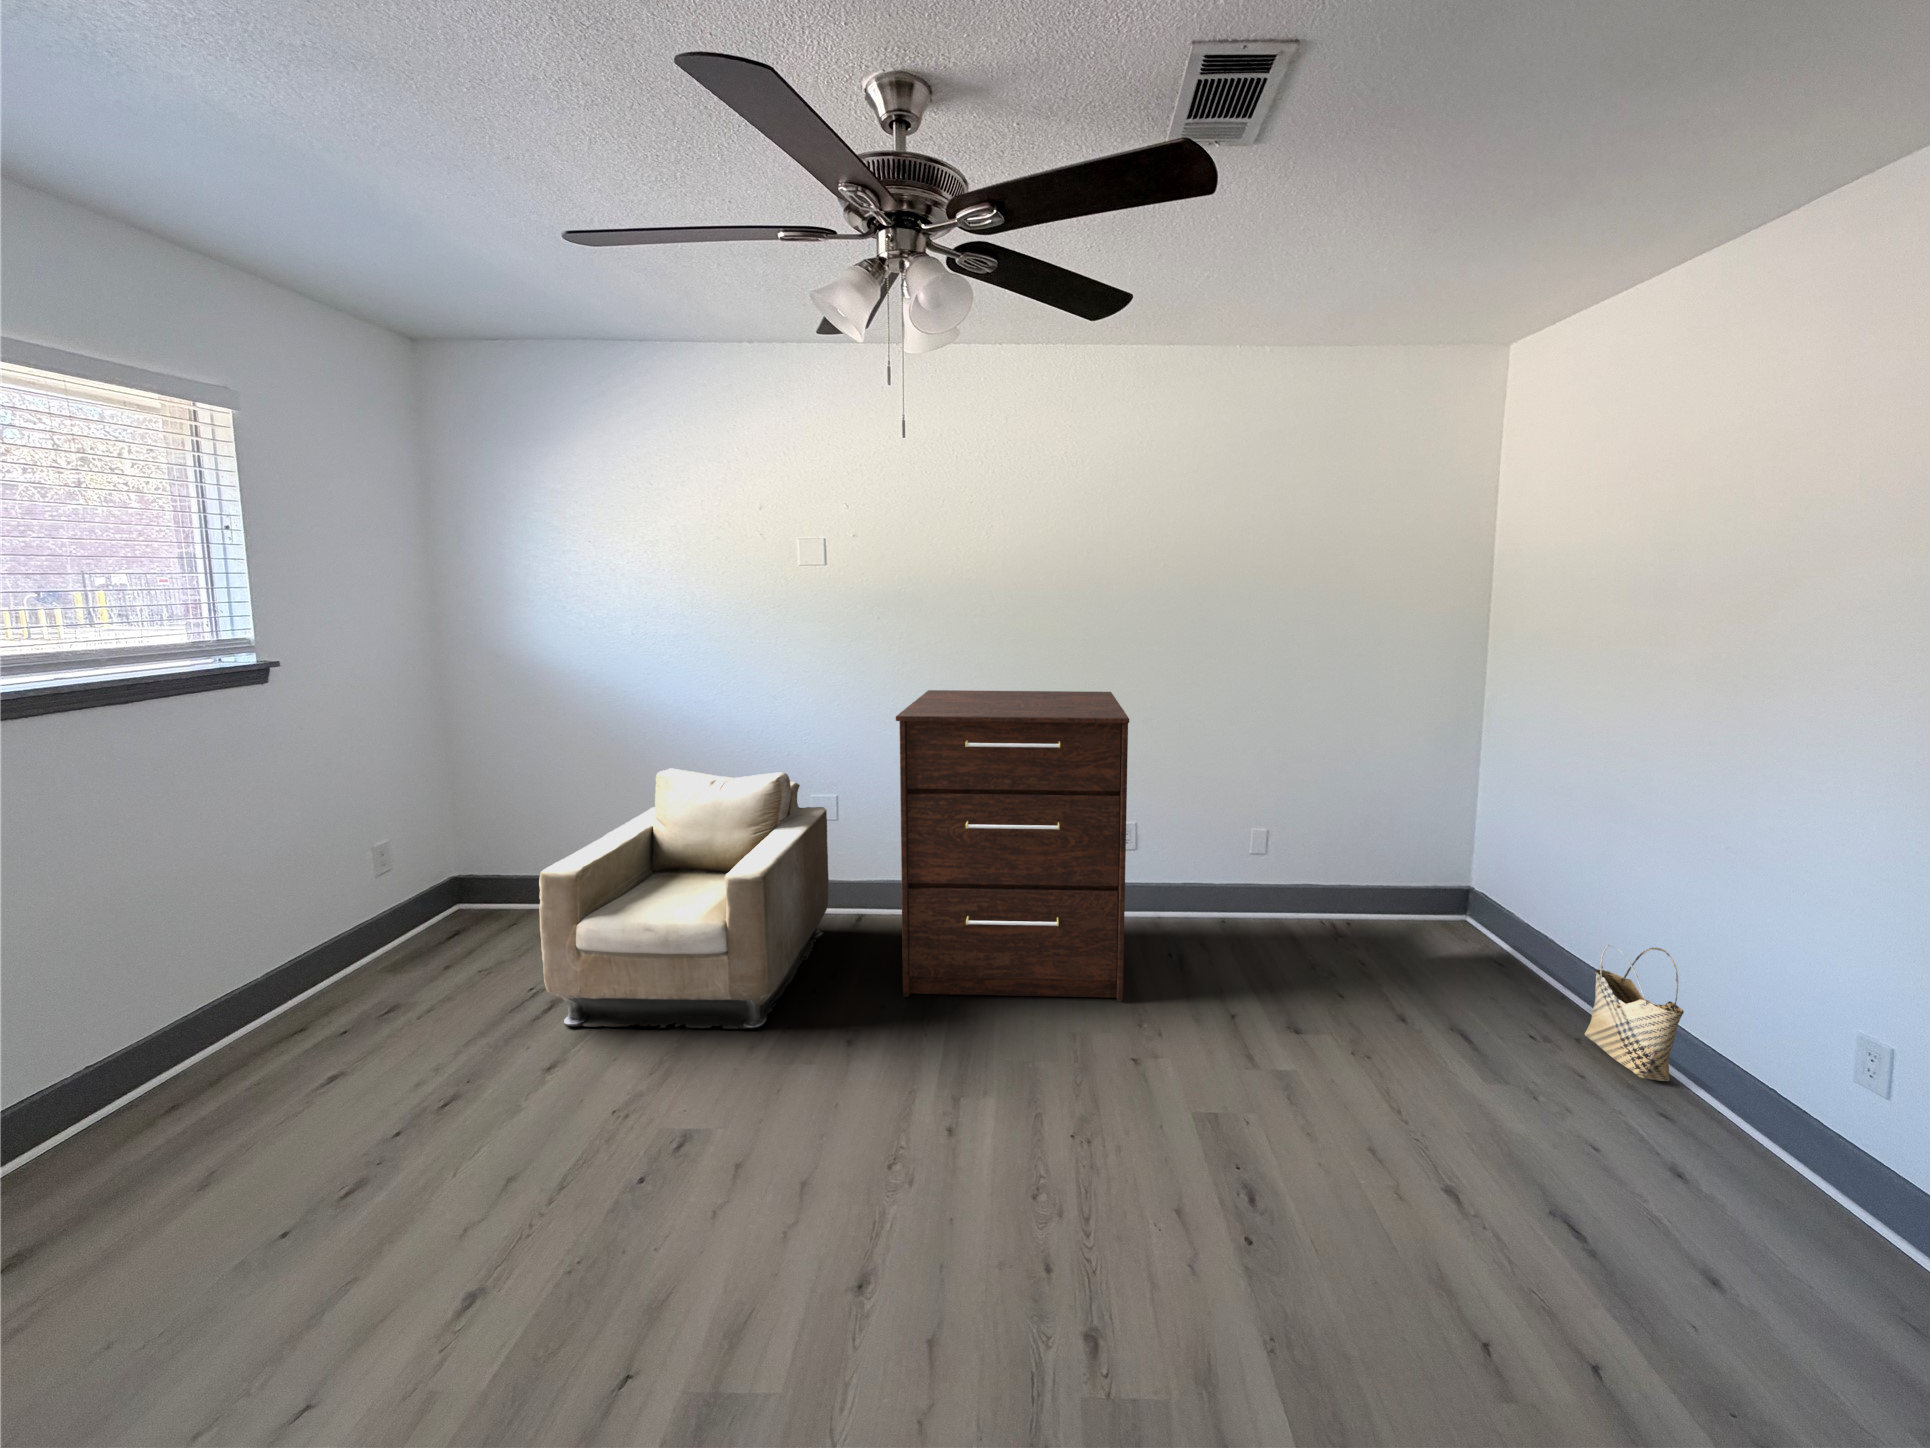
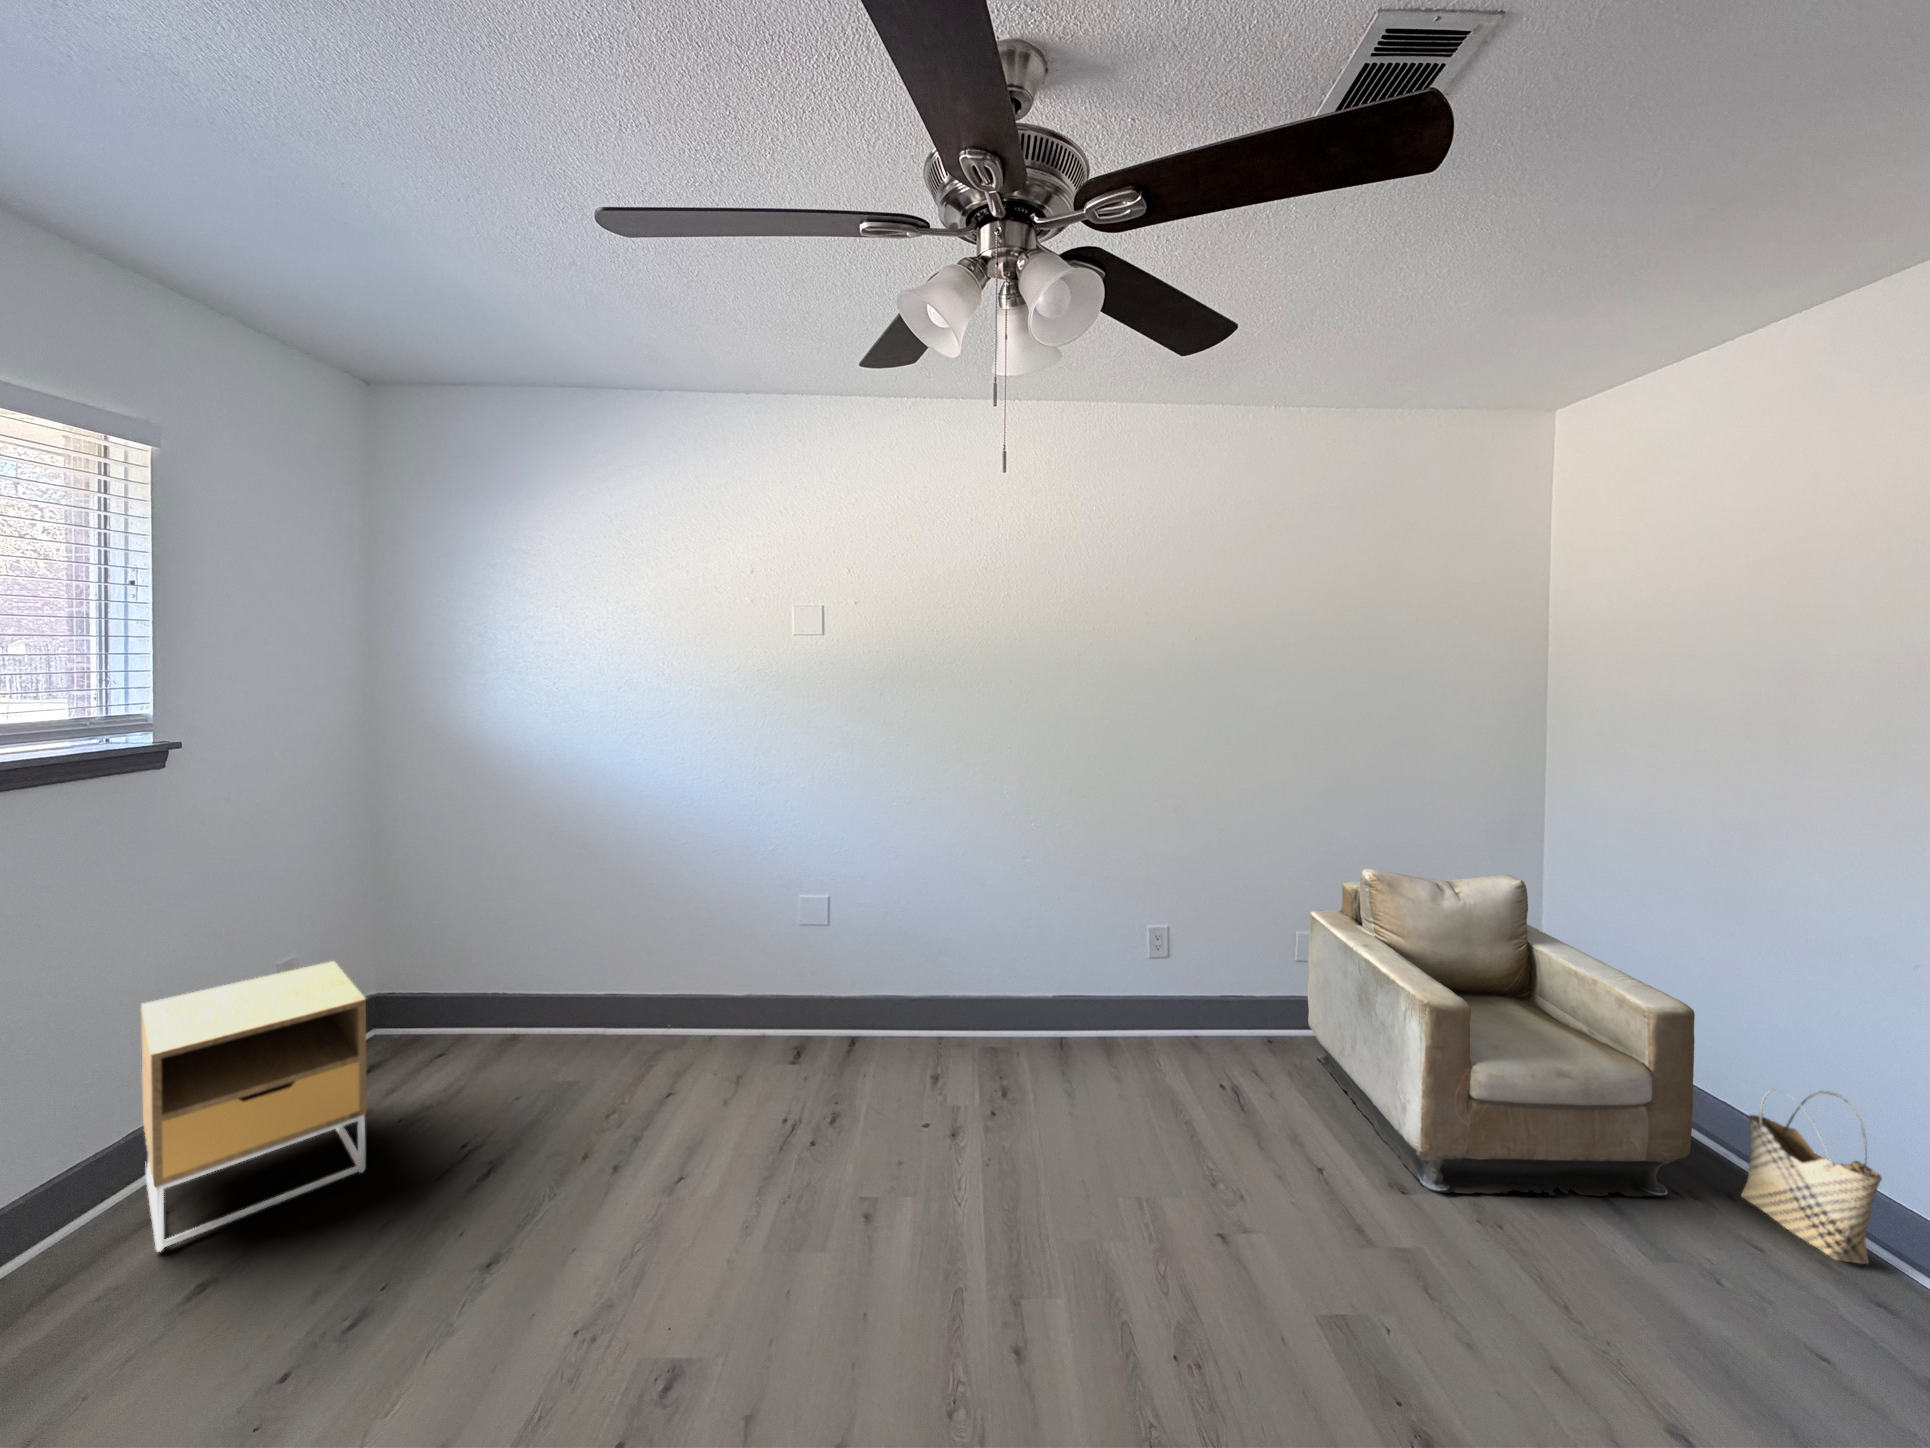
dresser: present [896,690,1129,1001] -> none [919,773,1192,1152]
armchair: present [539,768,829,1029] -> present [1308,869,1695,1197]
nightstand: none [266,845,453,1058] -> present [141,961,367,1252]

